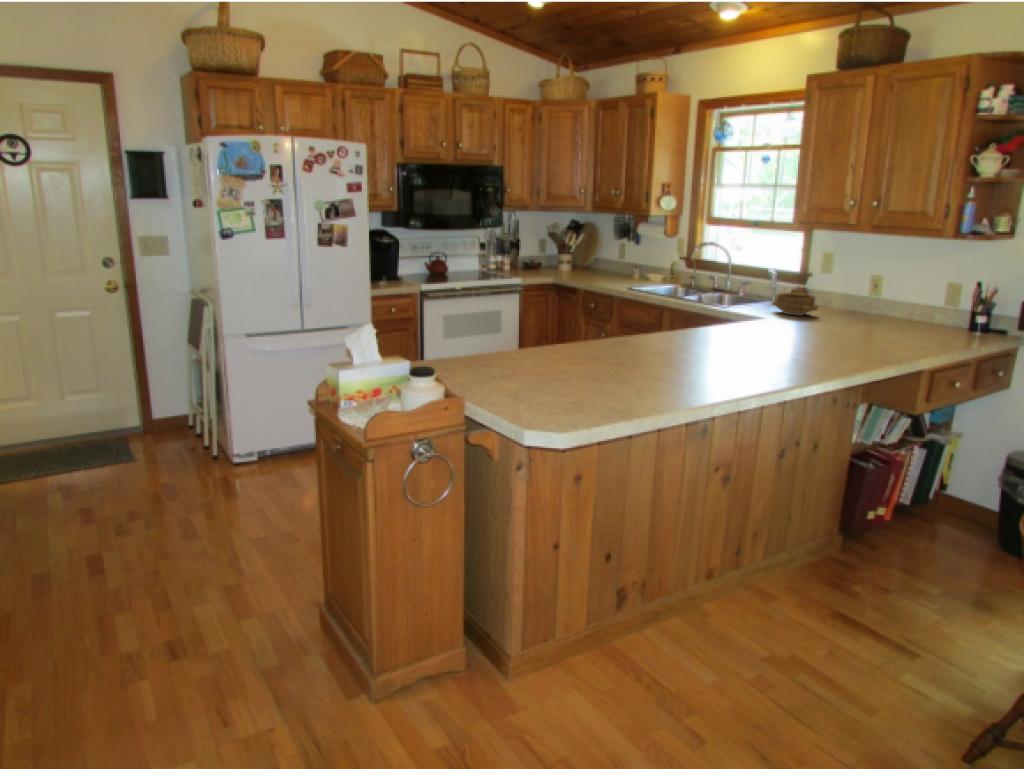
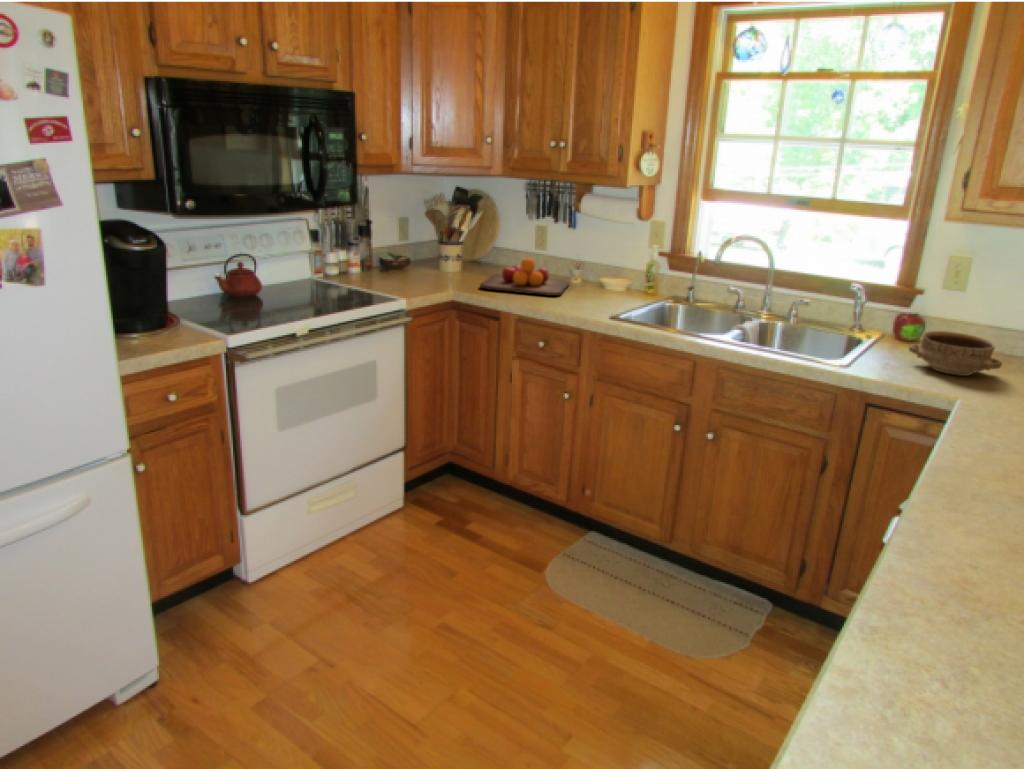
chopping board: none [570,260,629,281] -> present [480,258,569,296]

